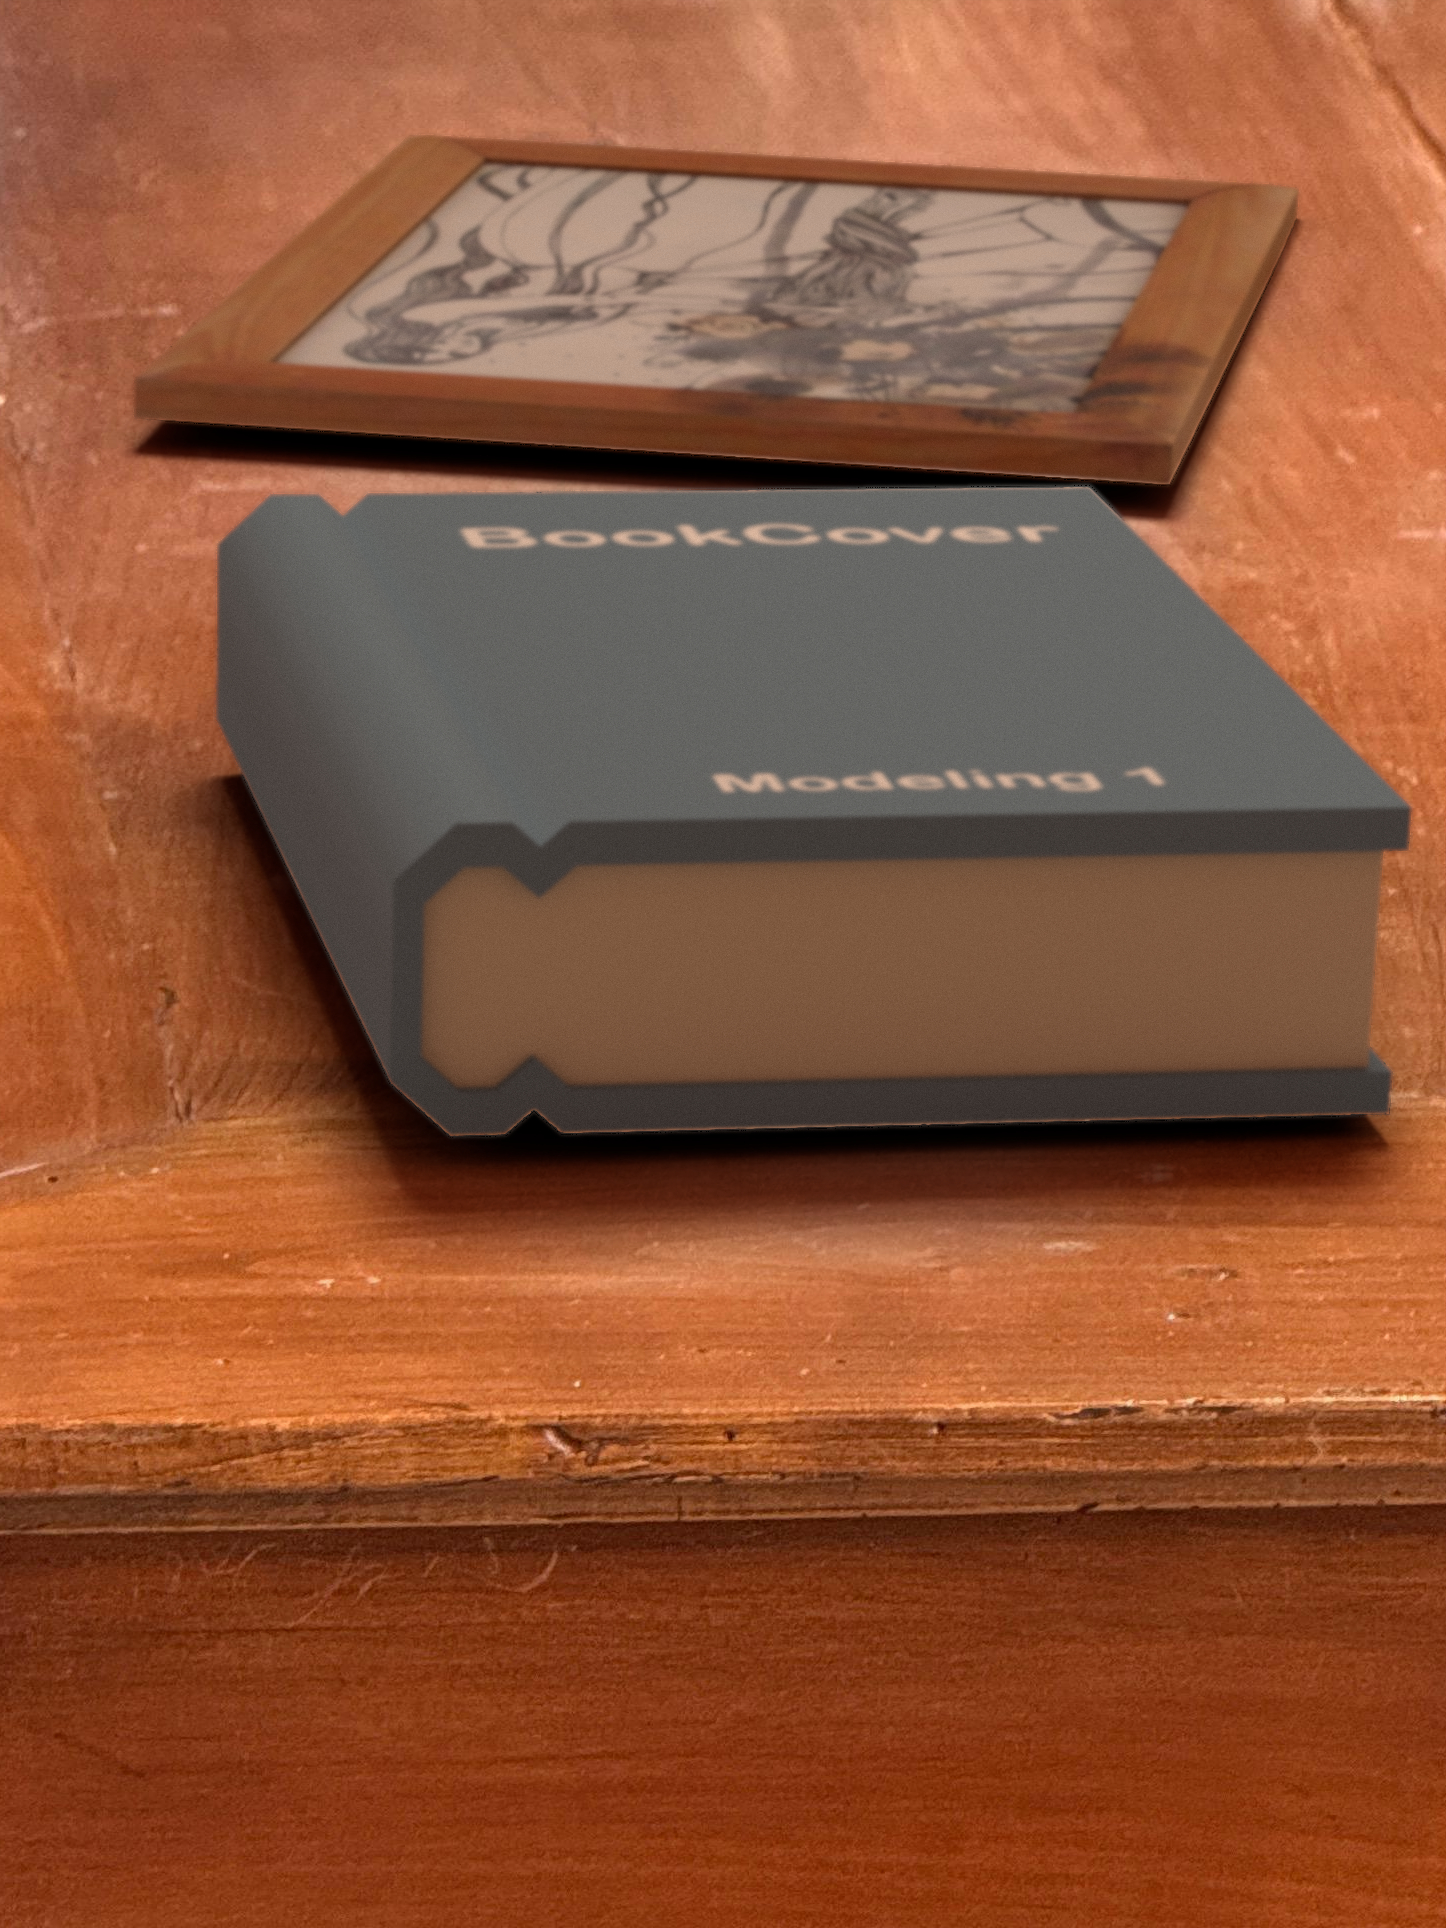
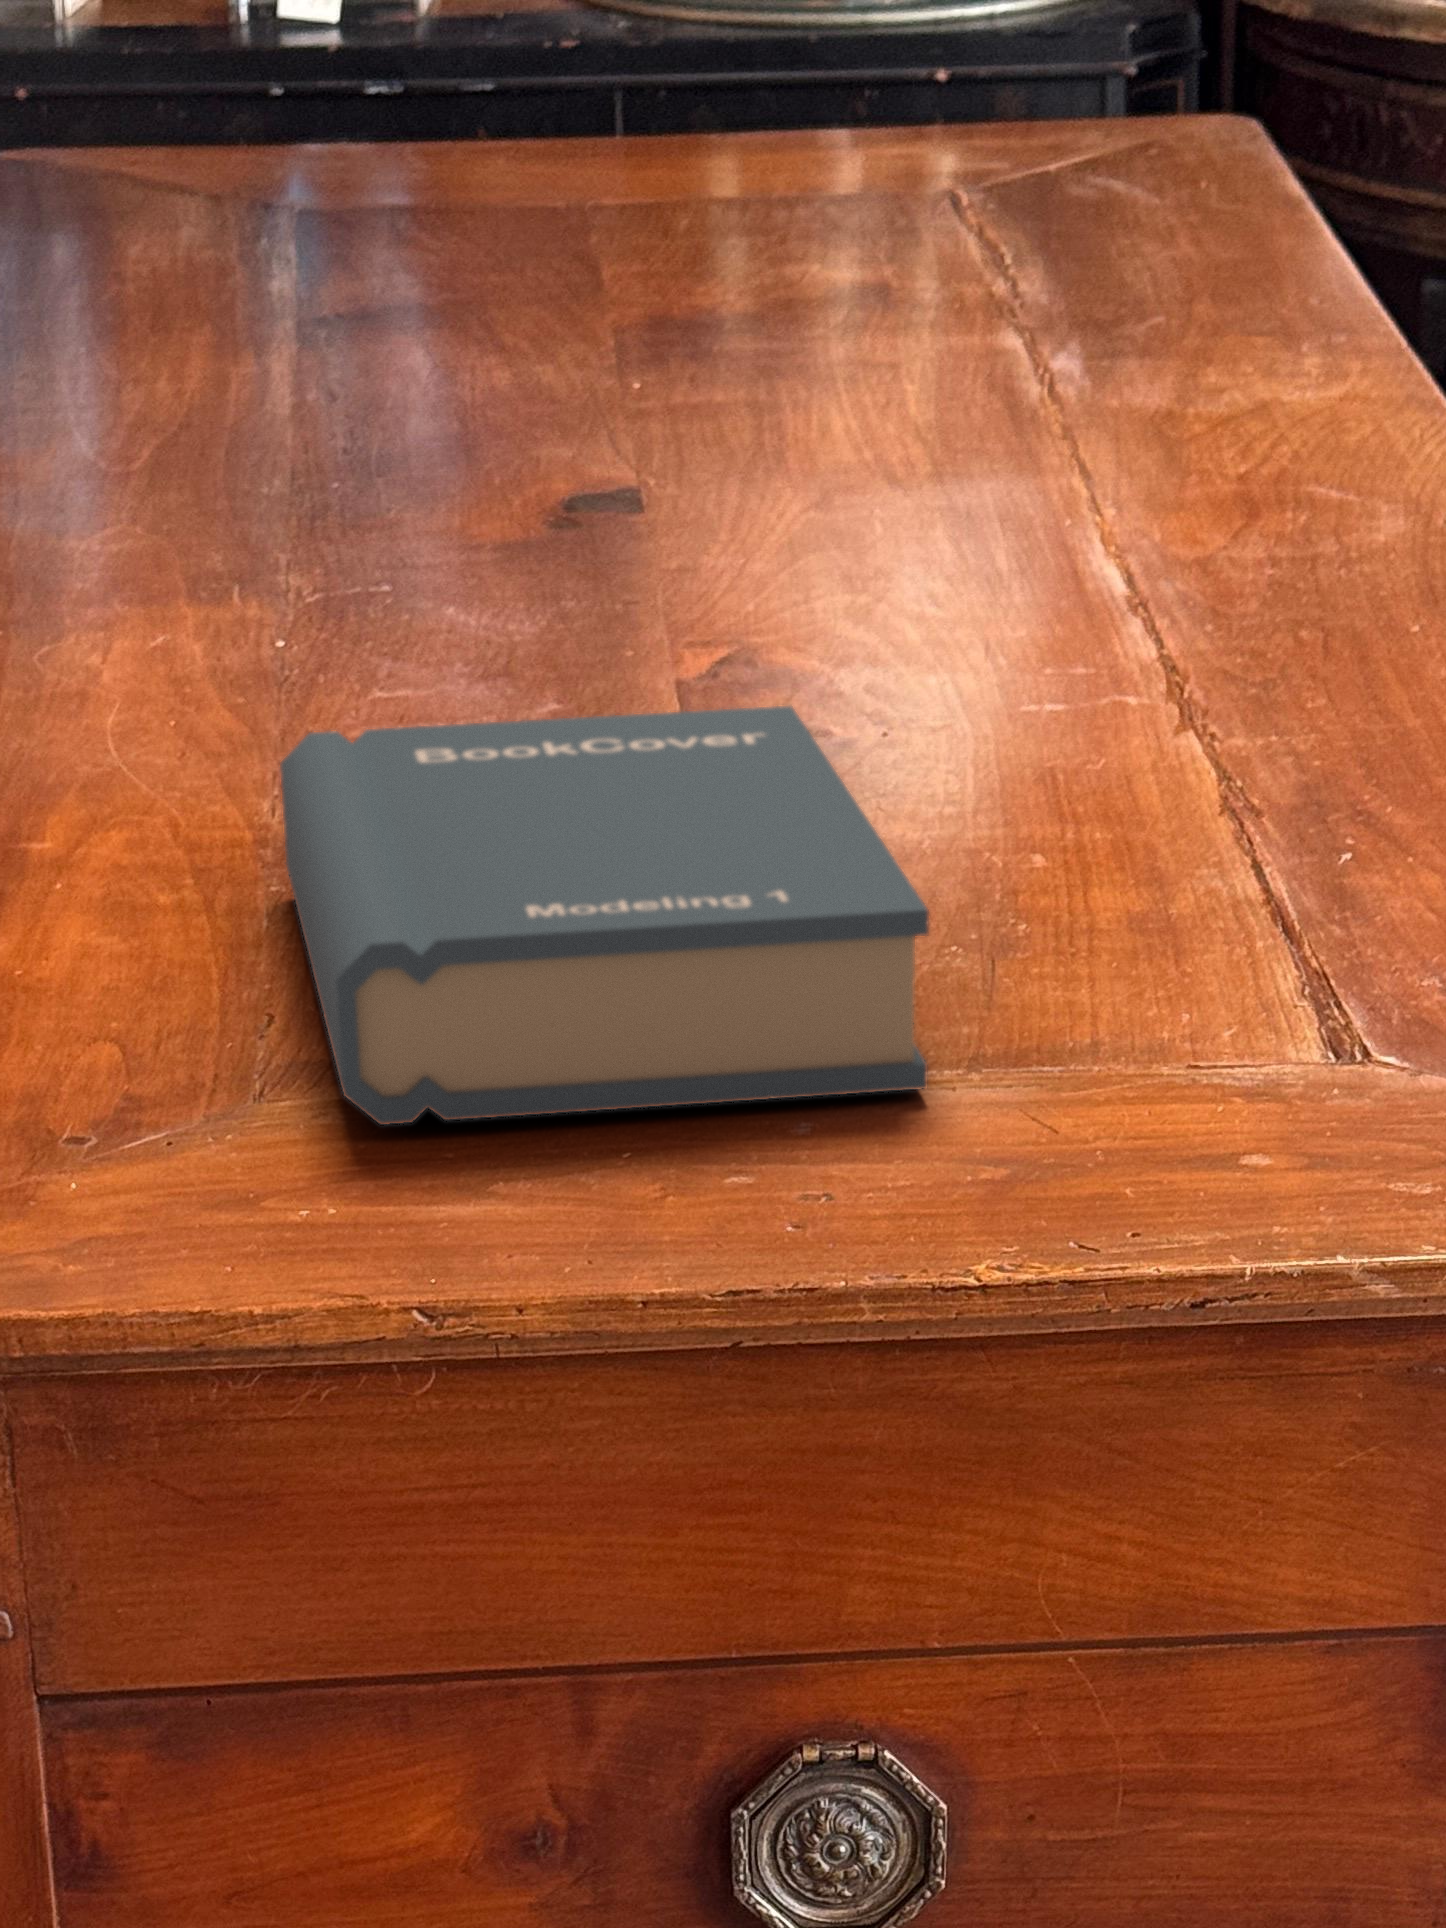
picture frame: present [134,135,1299,485] -> none [271,475,991,688]

